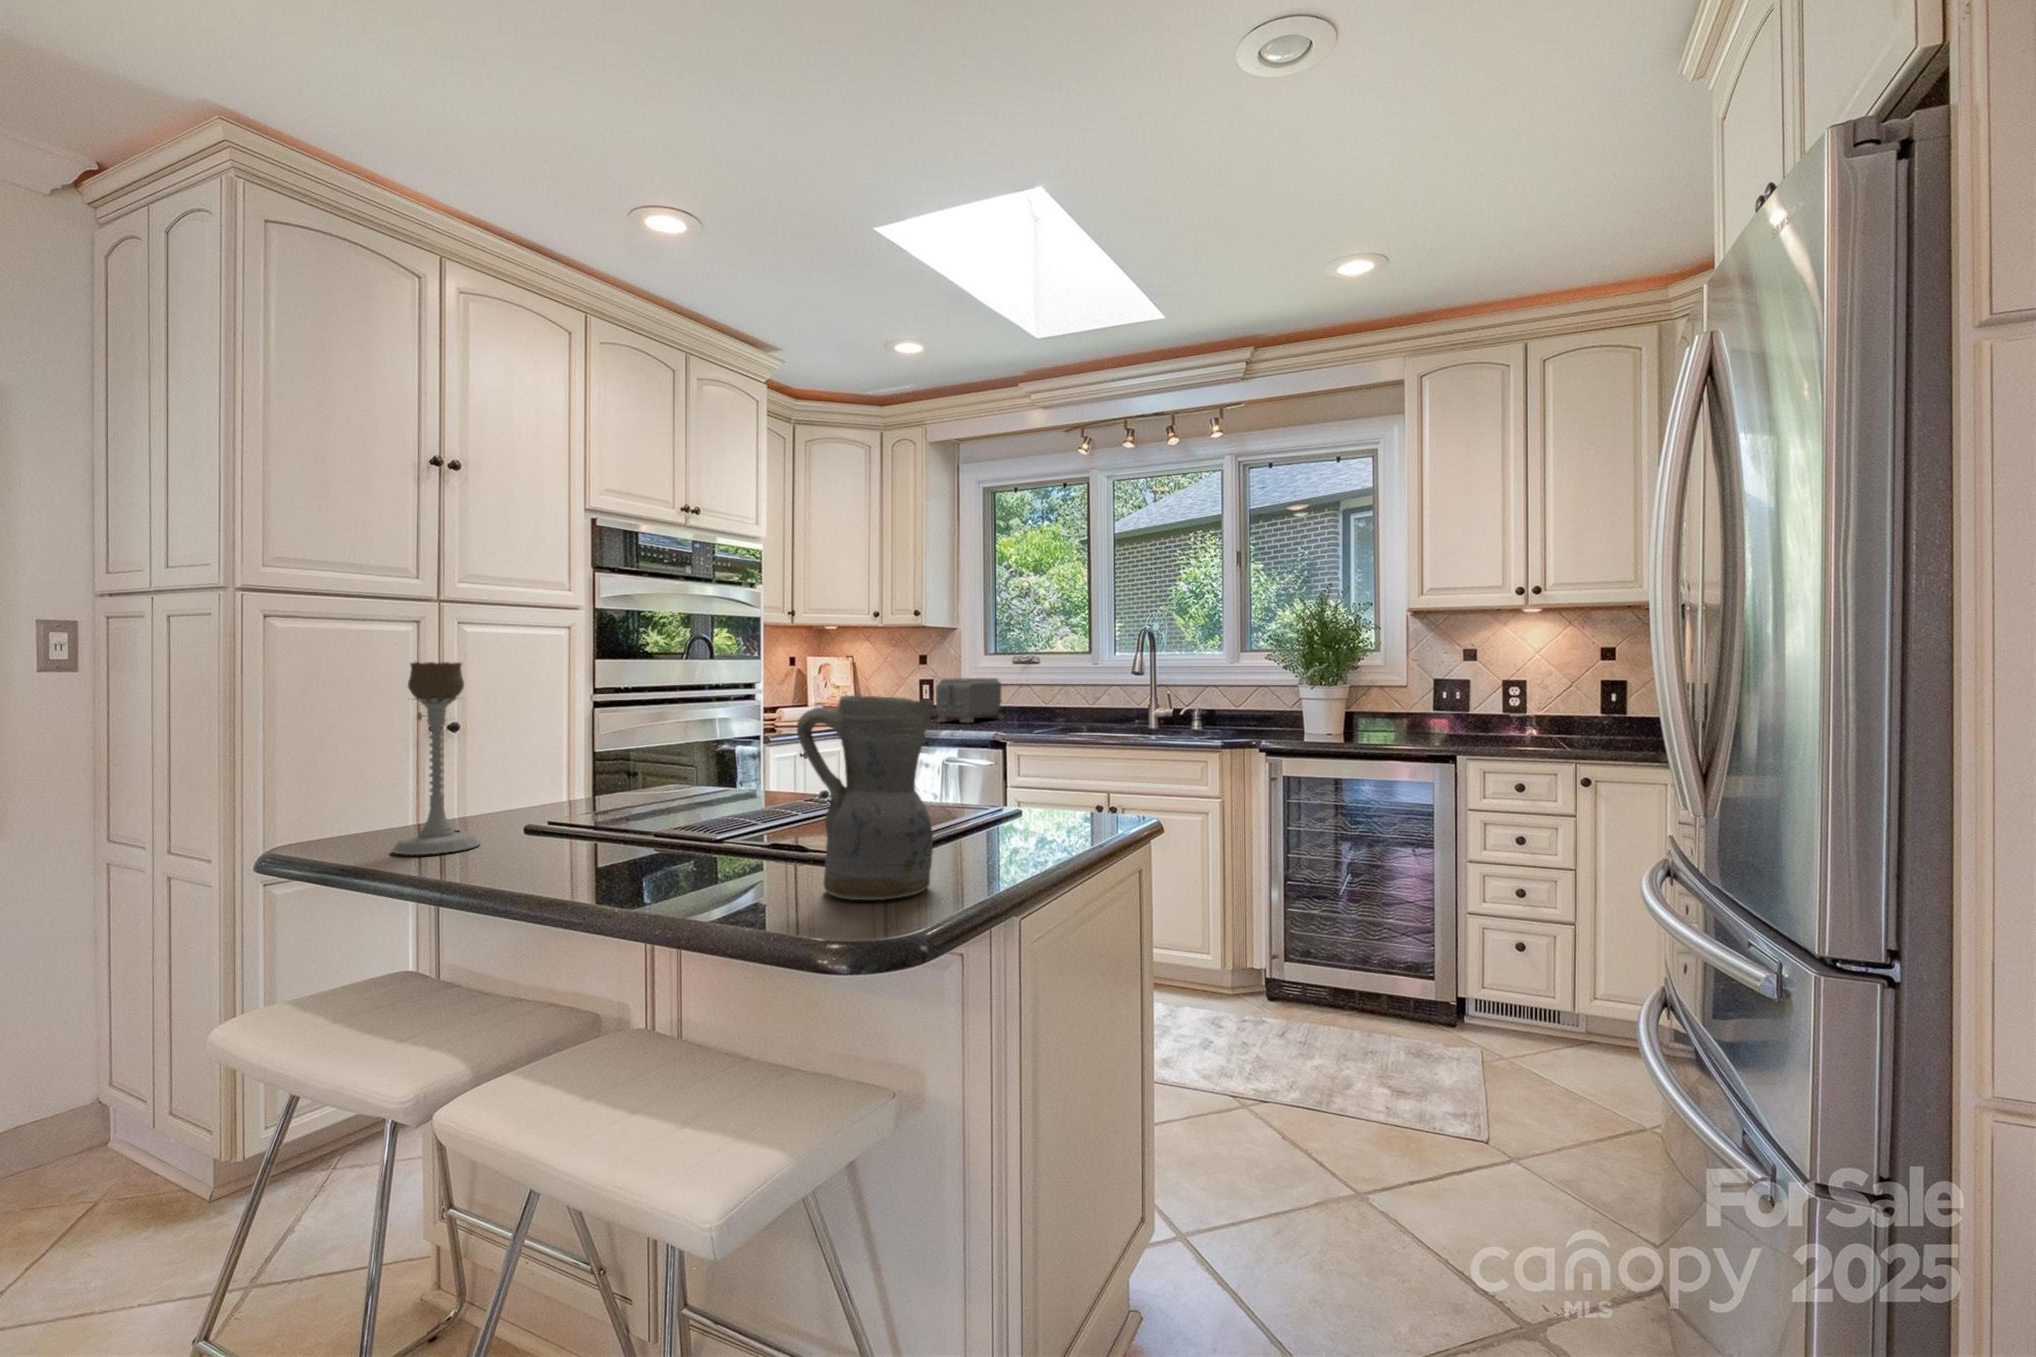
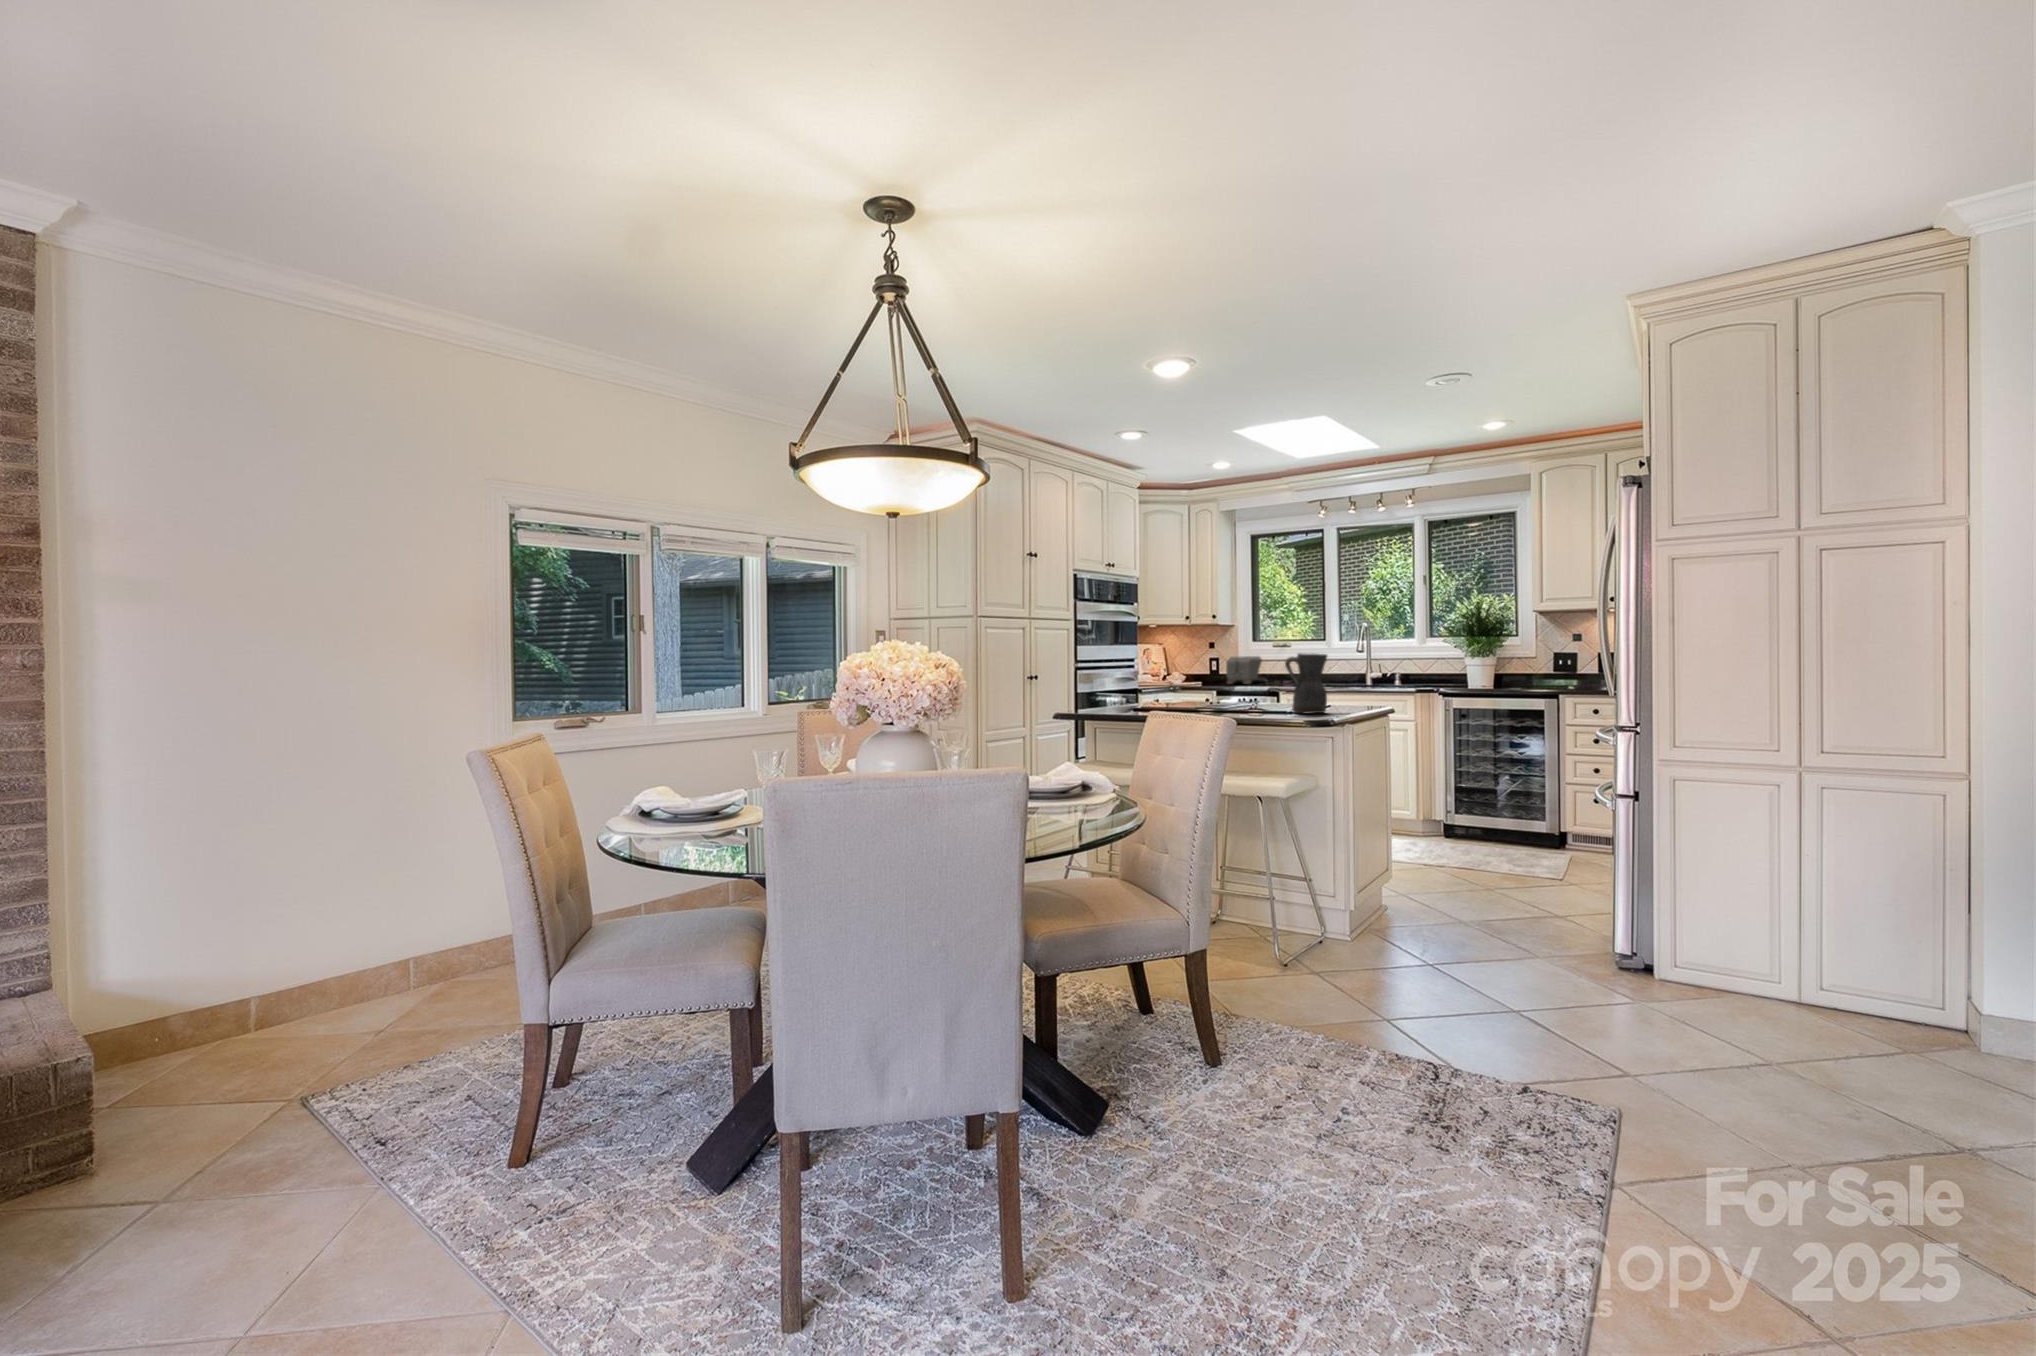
candle holder: present [391,662,480,855] -> none [1117,646,1144,711]

